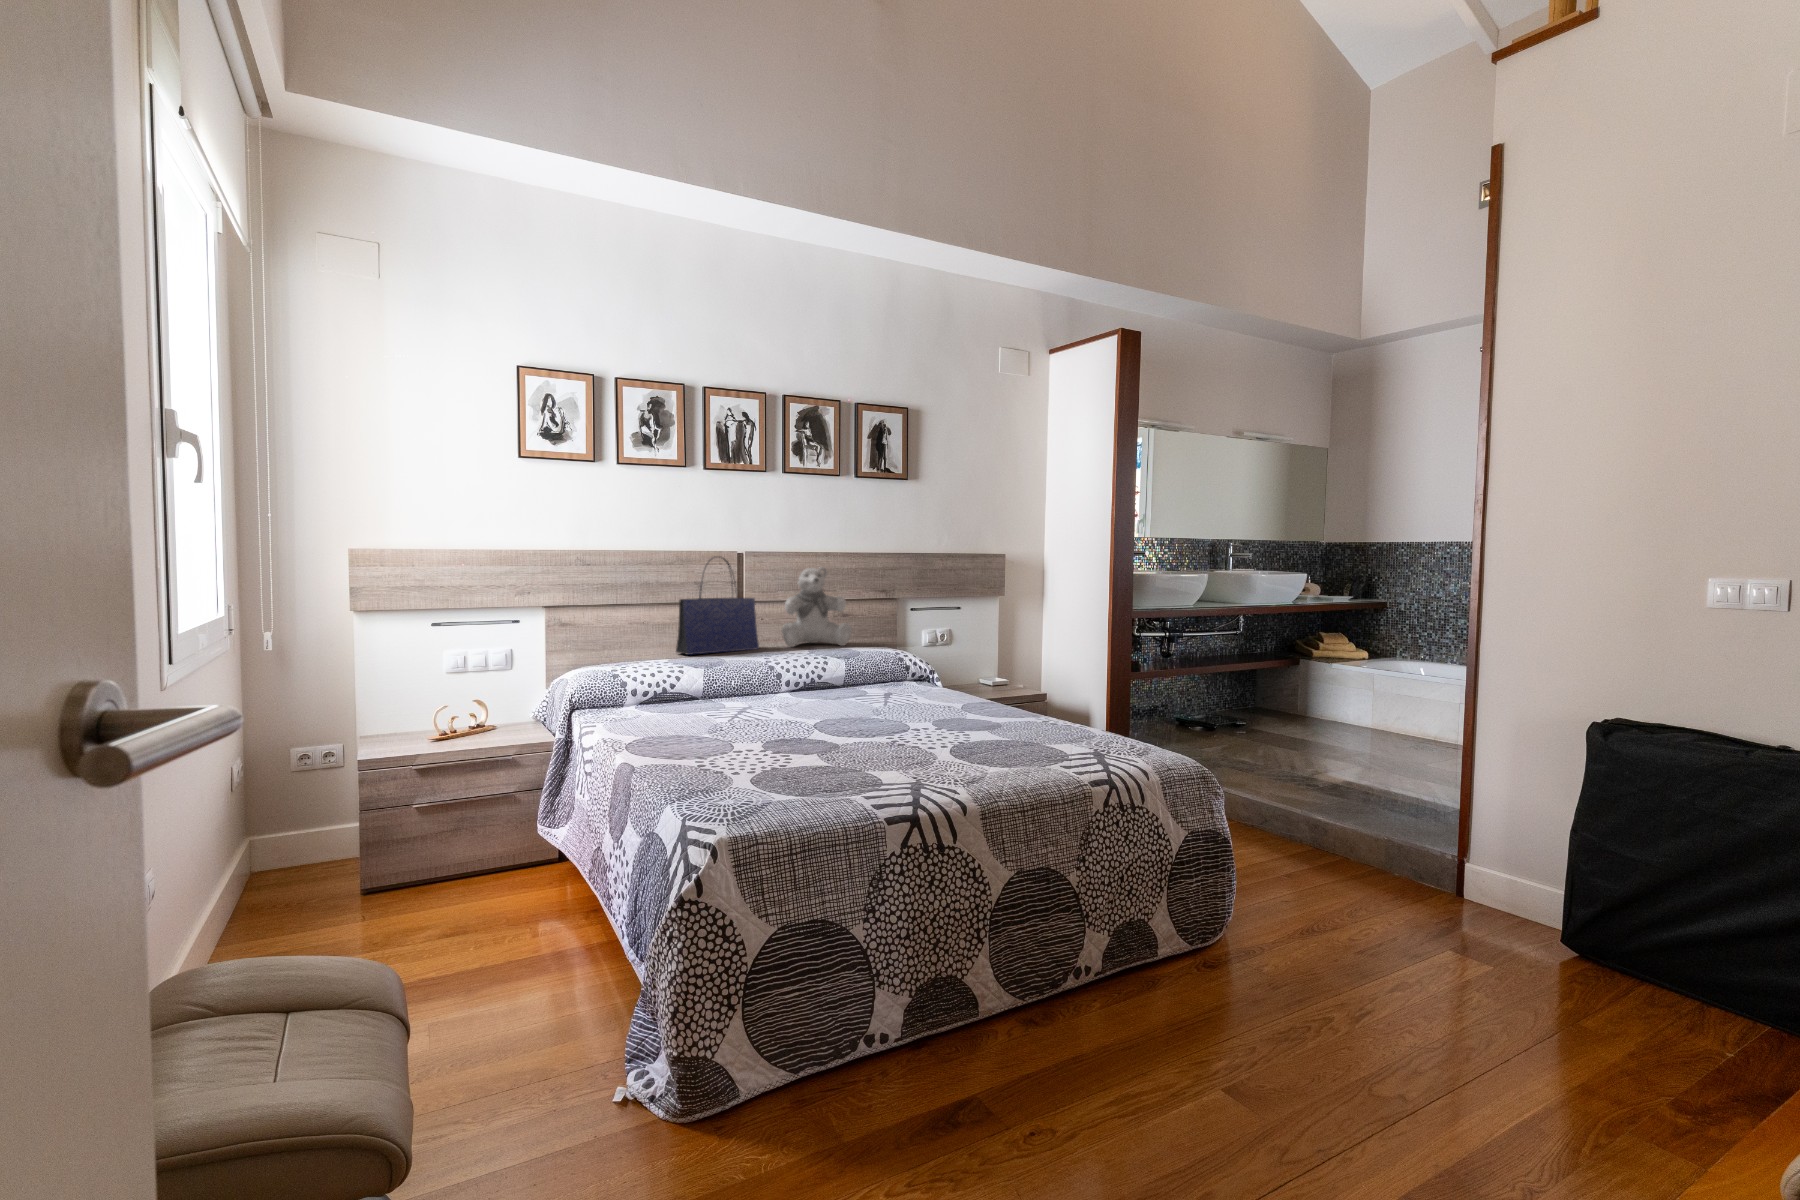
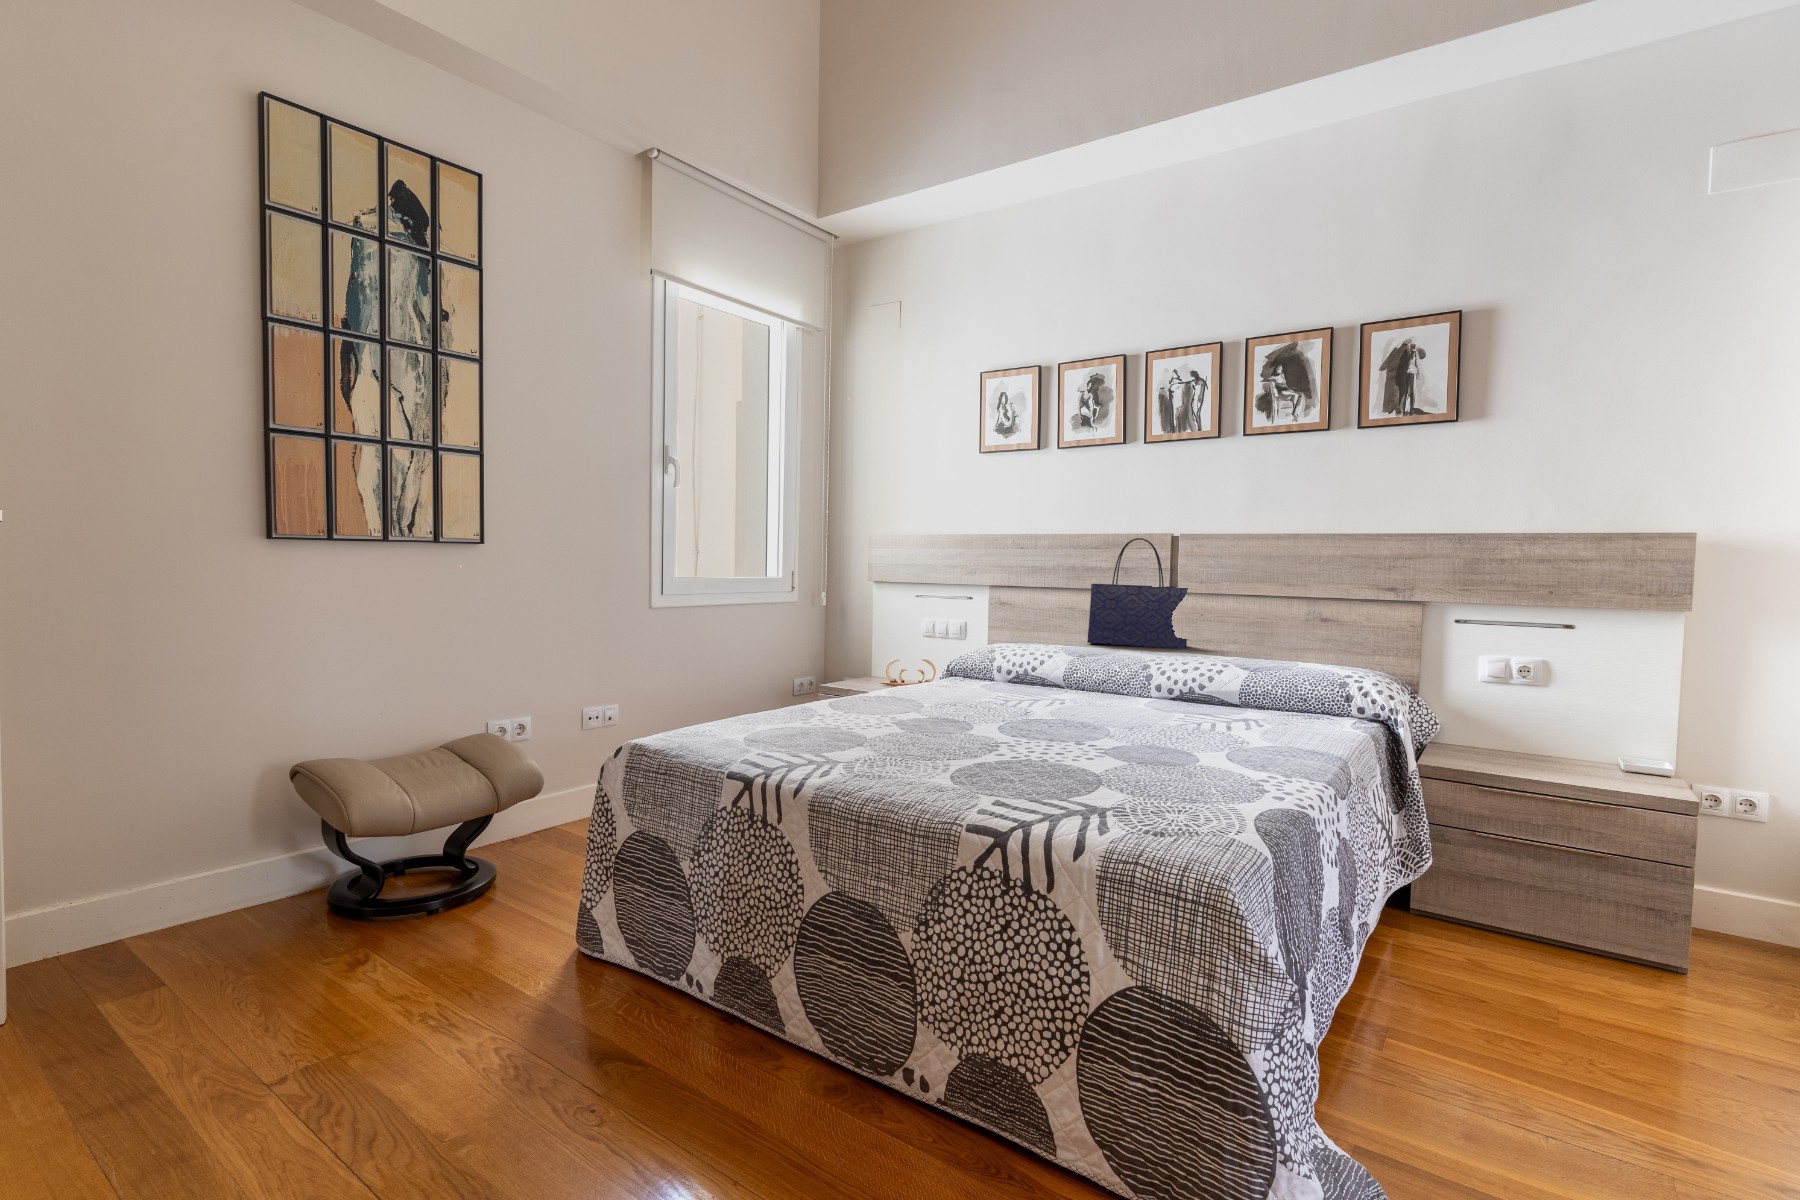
teddy bear: present [782,567,852,647] -> none [1210,553,1302,657]

